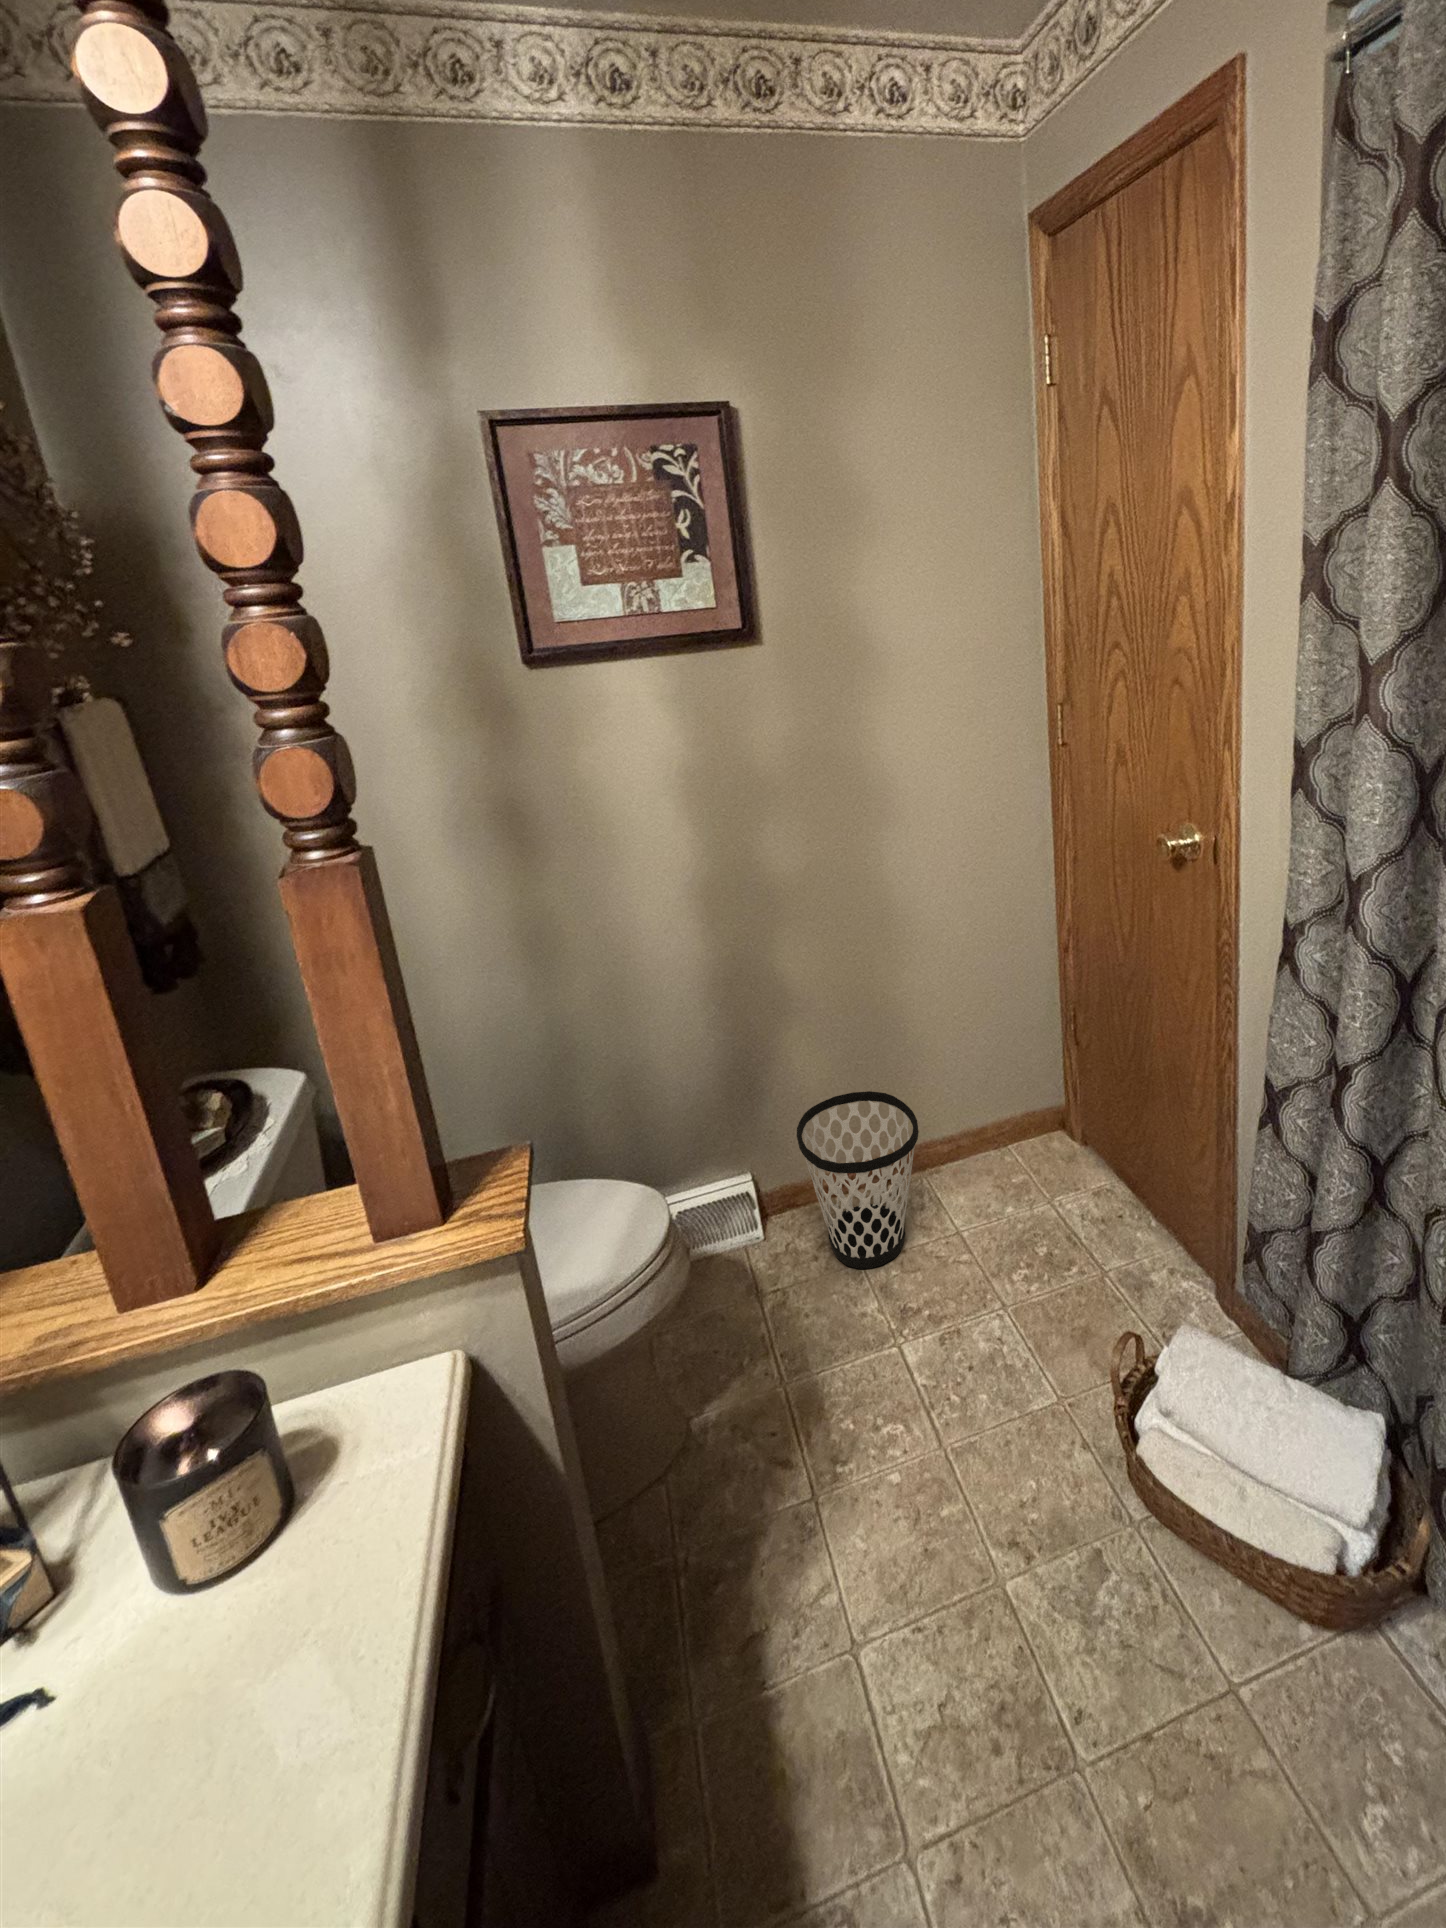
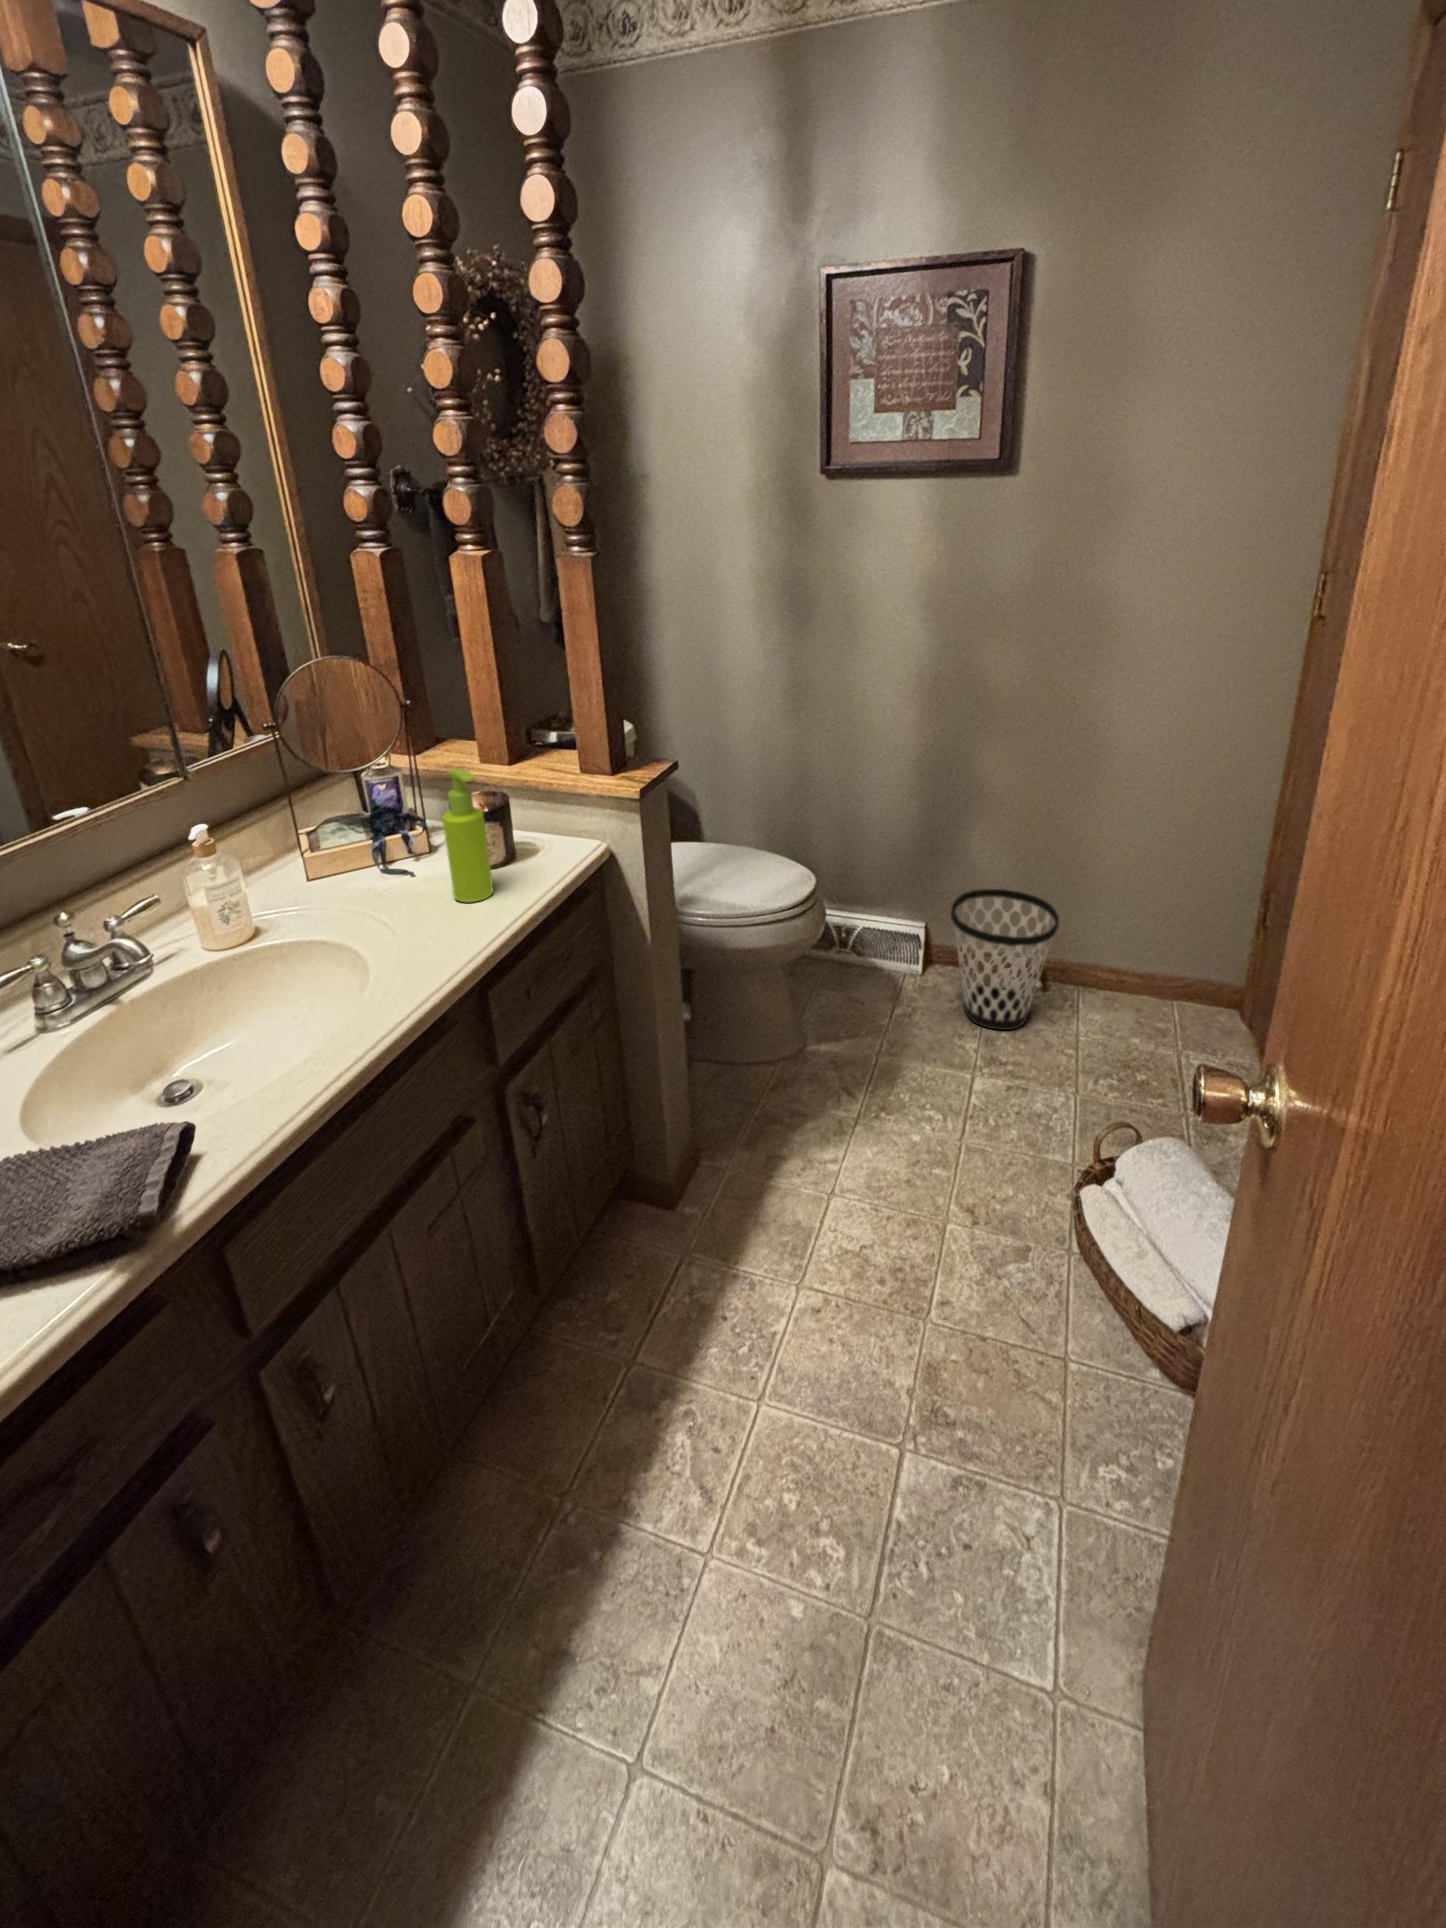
soap dispenser: none [124,1449,292,1764] -> present [442,768,494,902]

